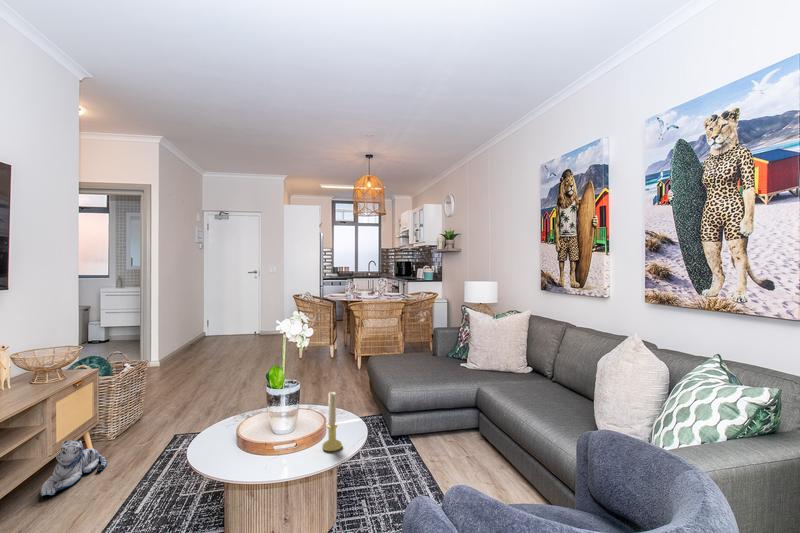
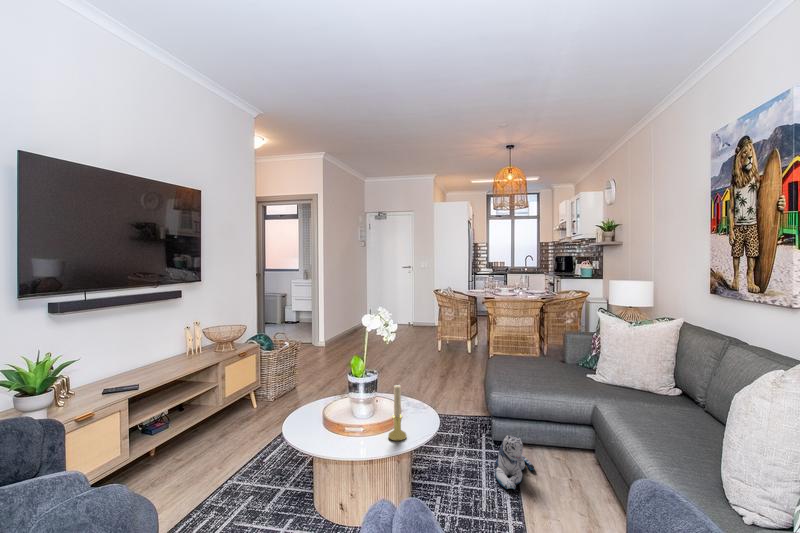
plush toy: present [41,440,107,496] -> present [495,436,534,489]

